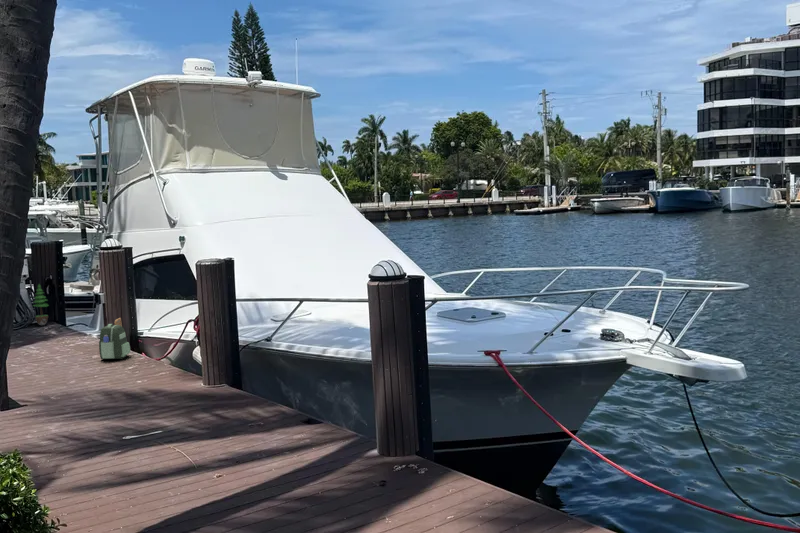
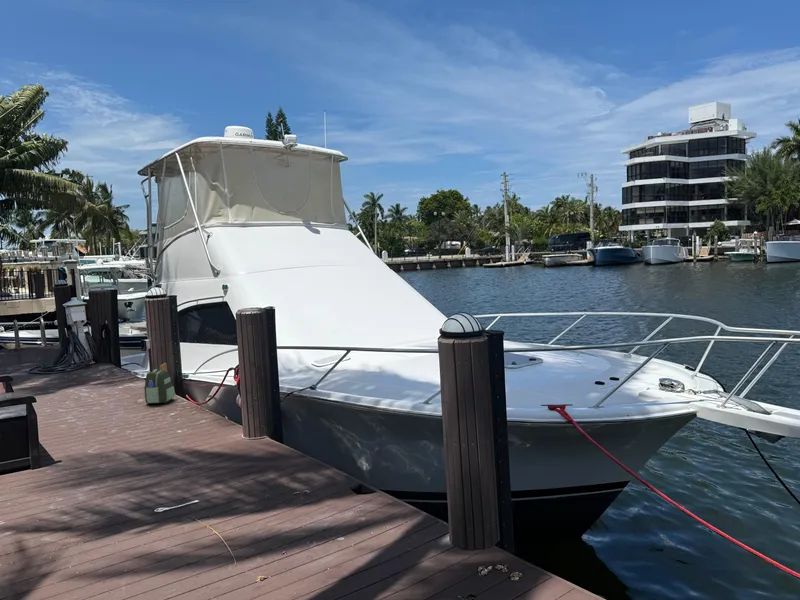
potted tree: present [33,284,48,326] -> none [90,328,105,367]

